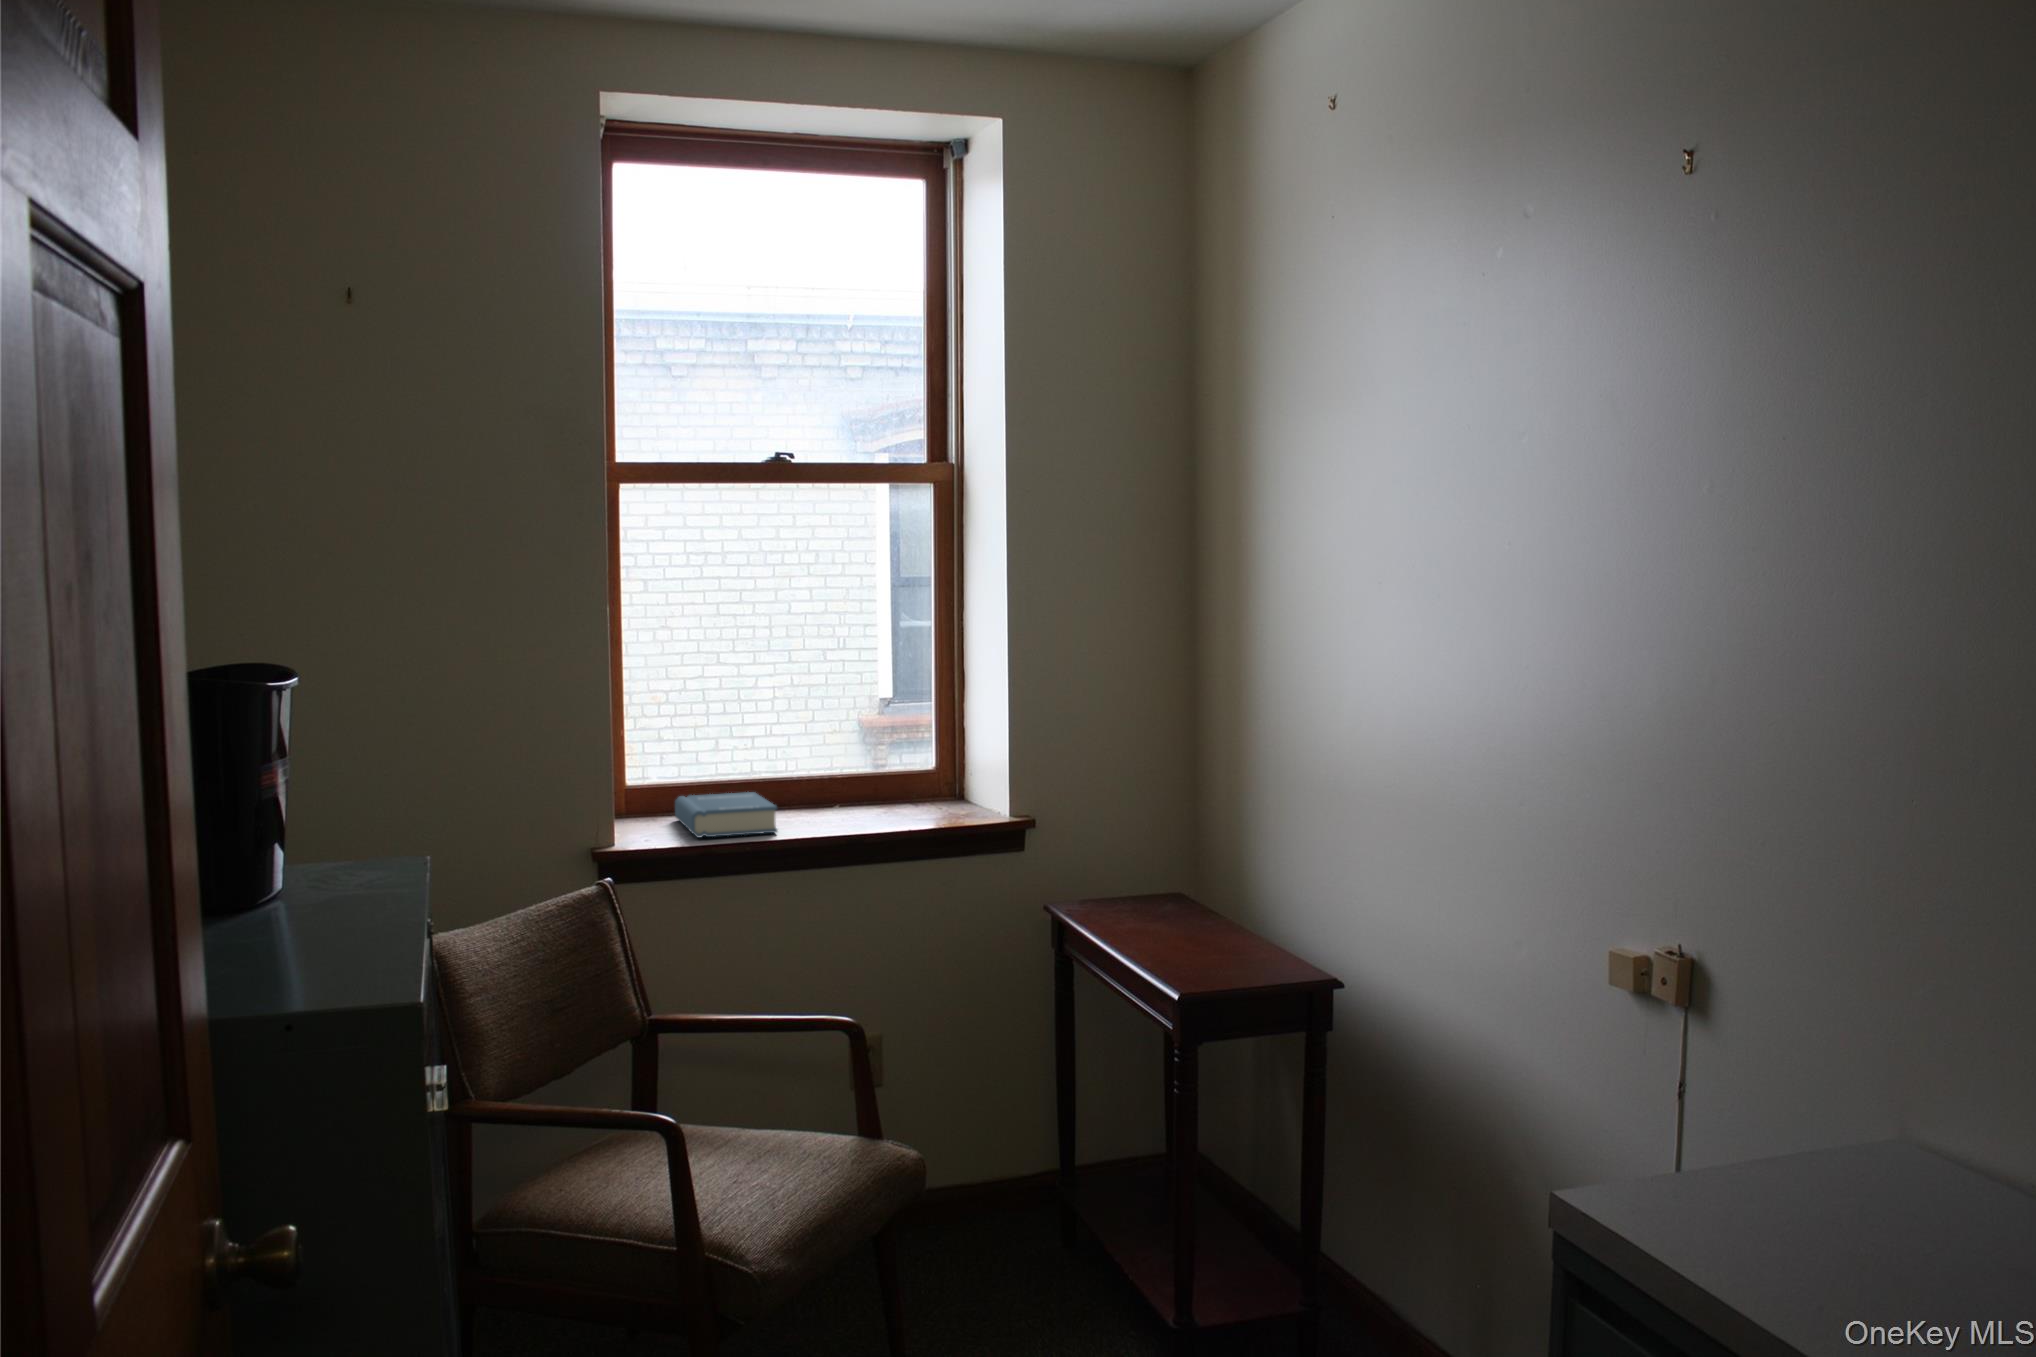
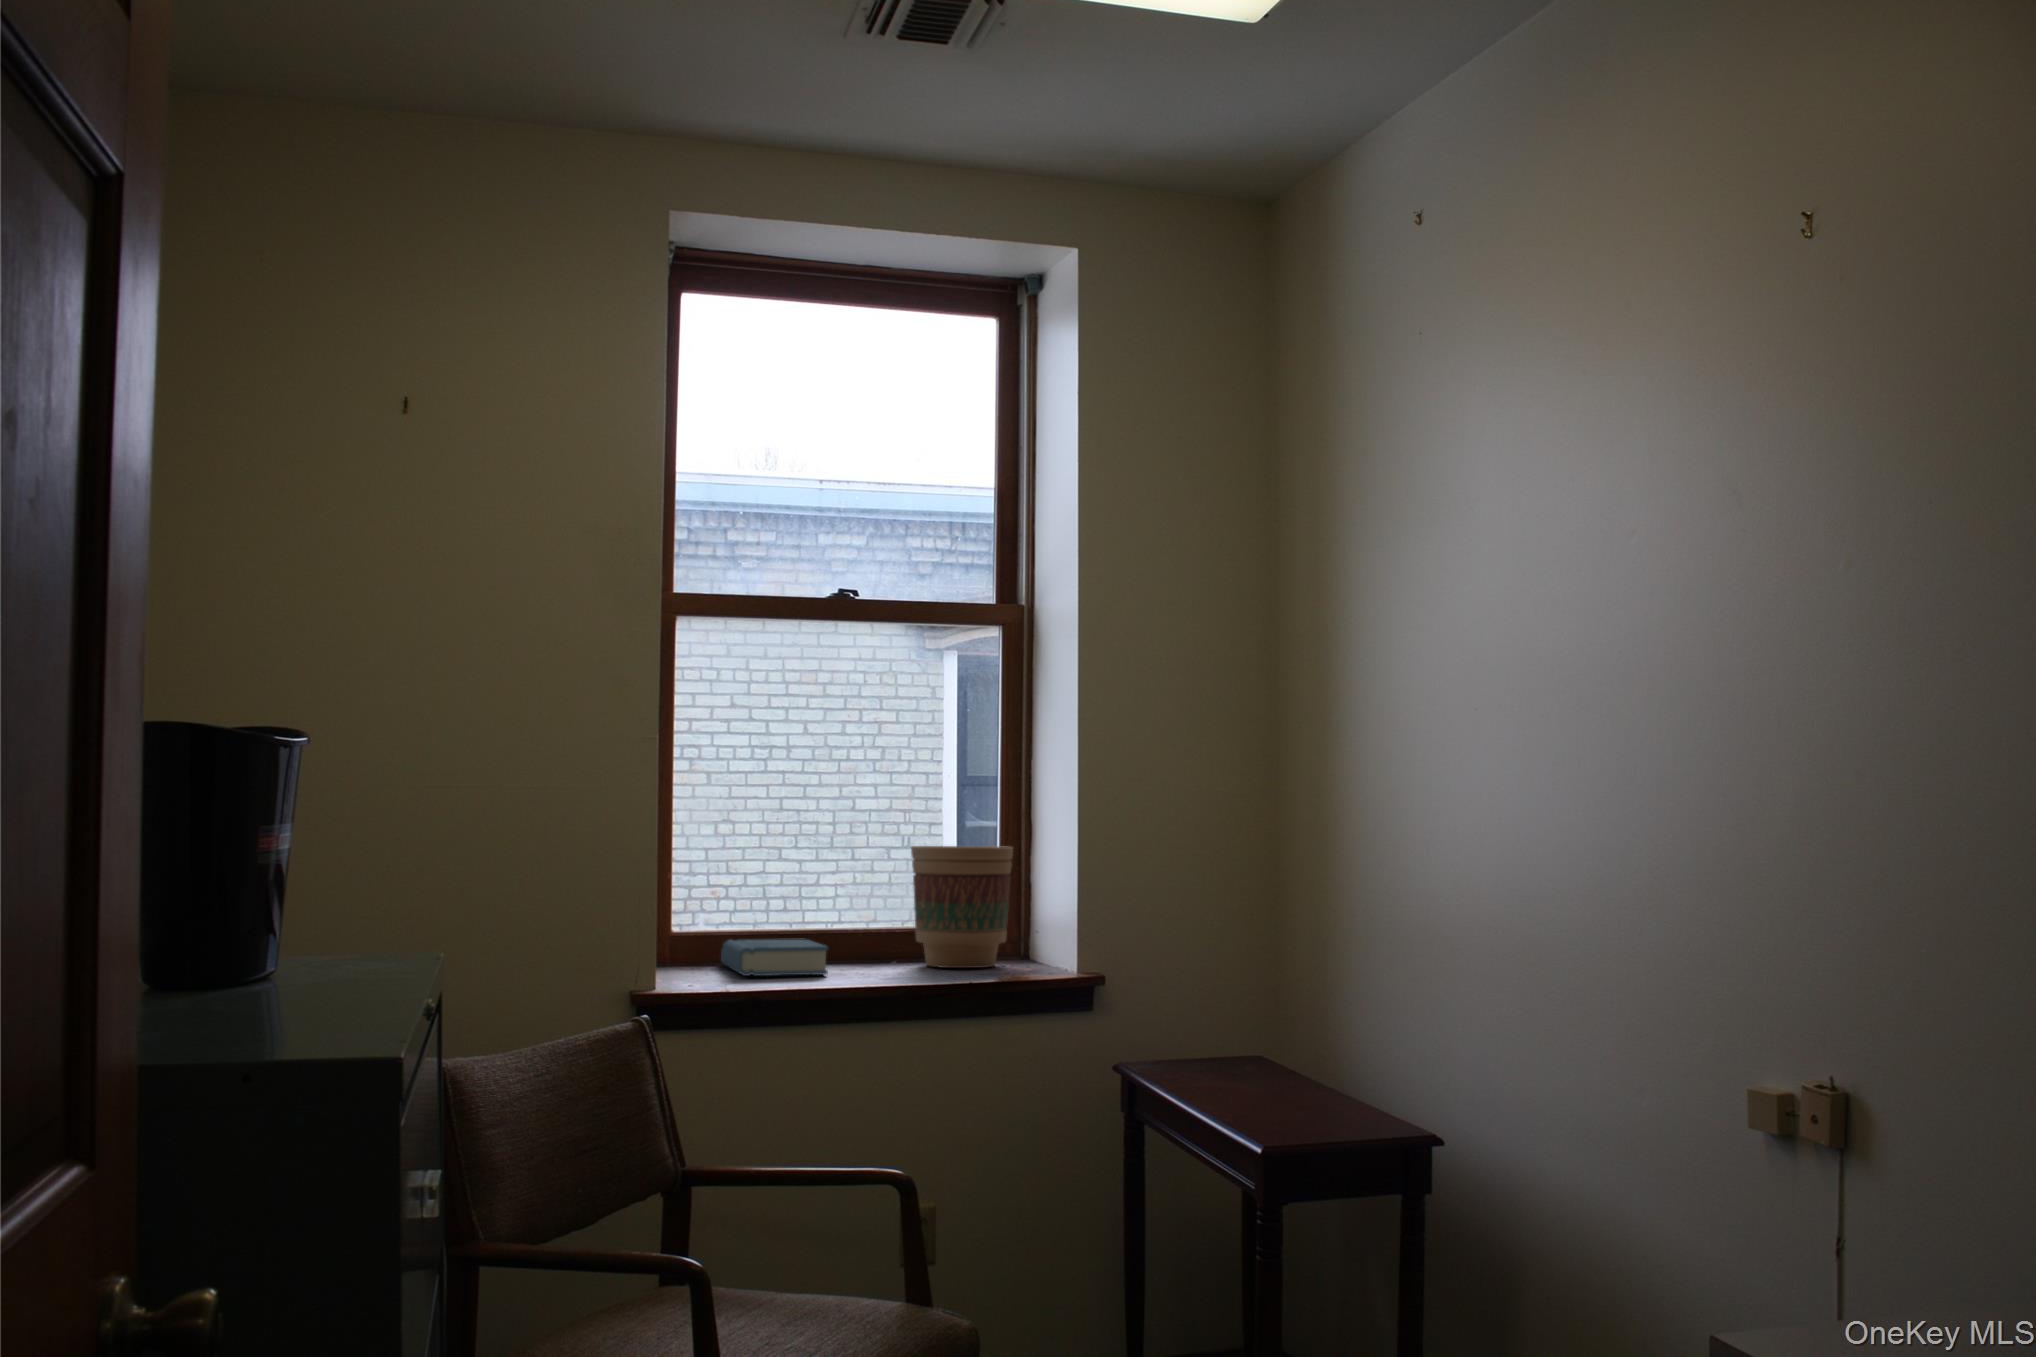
flower pot: none [853,700,950,819] -> present [911,846,1013,968]

